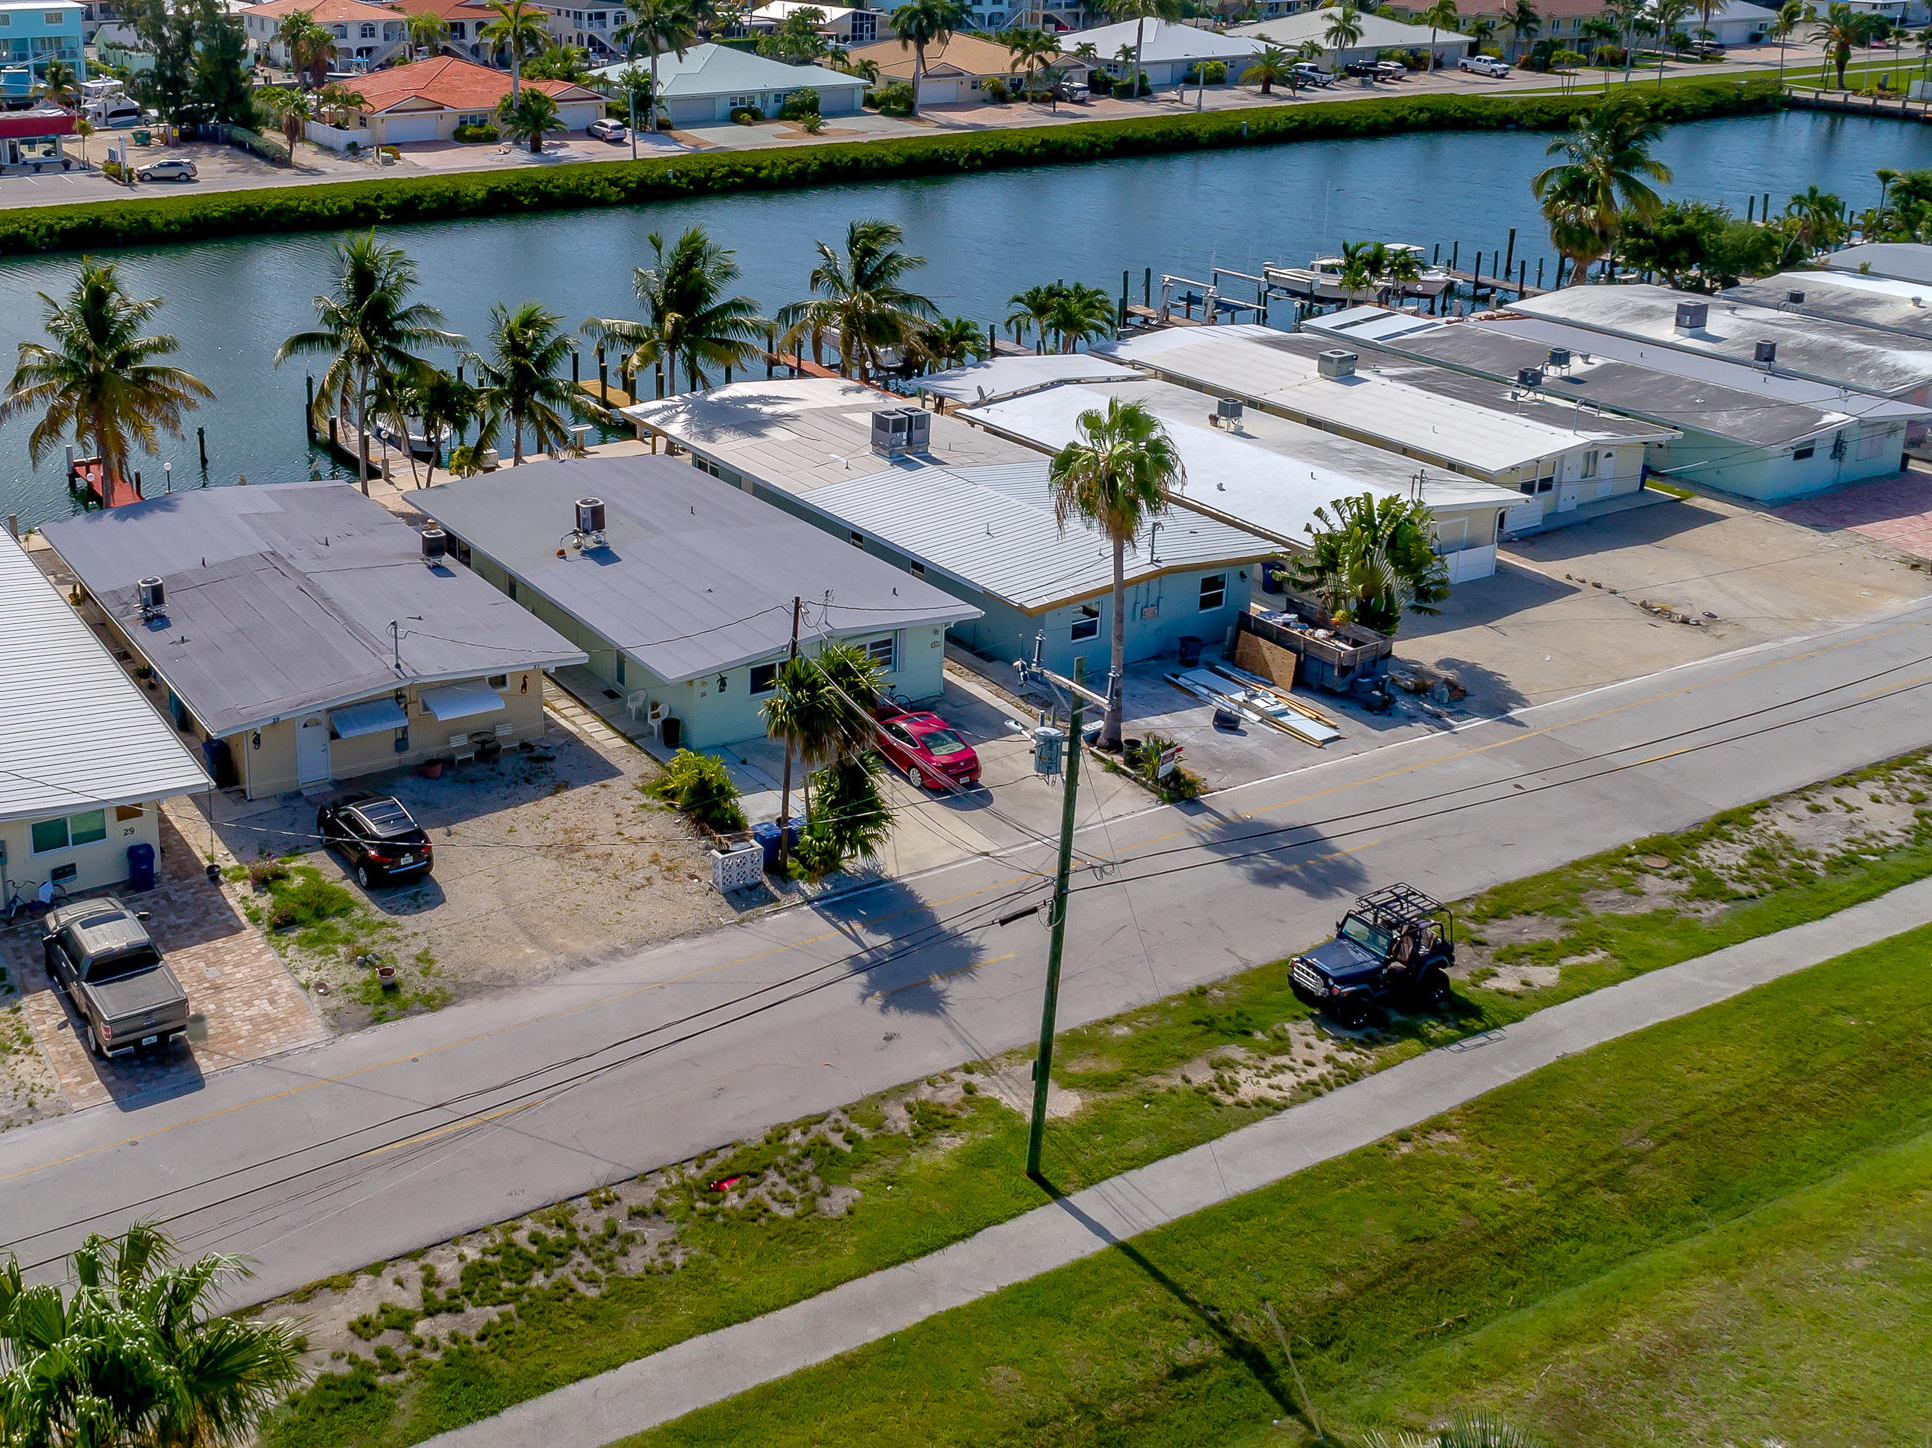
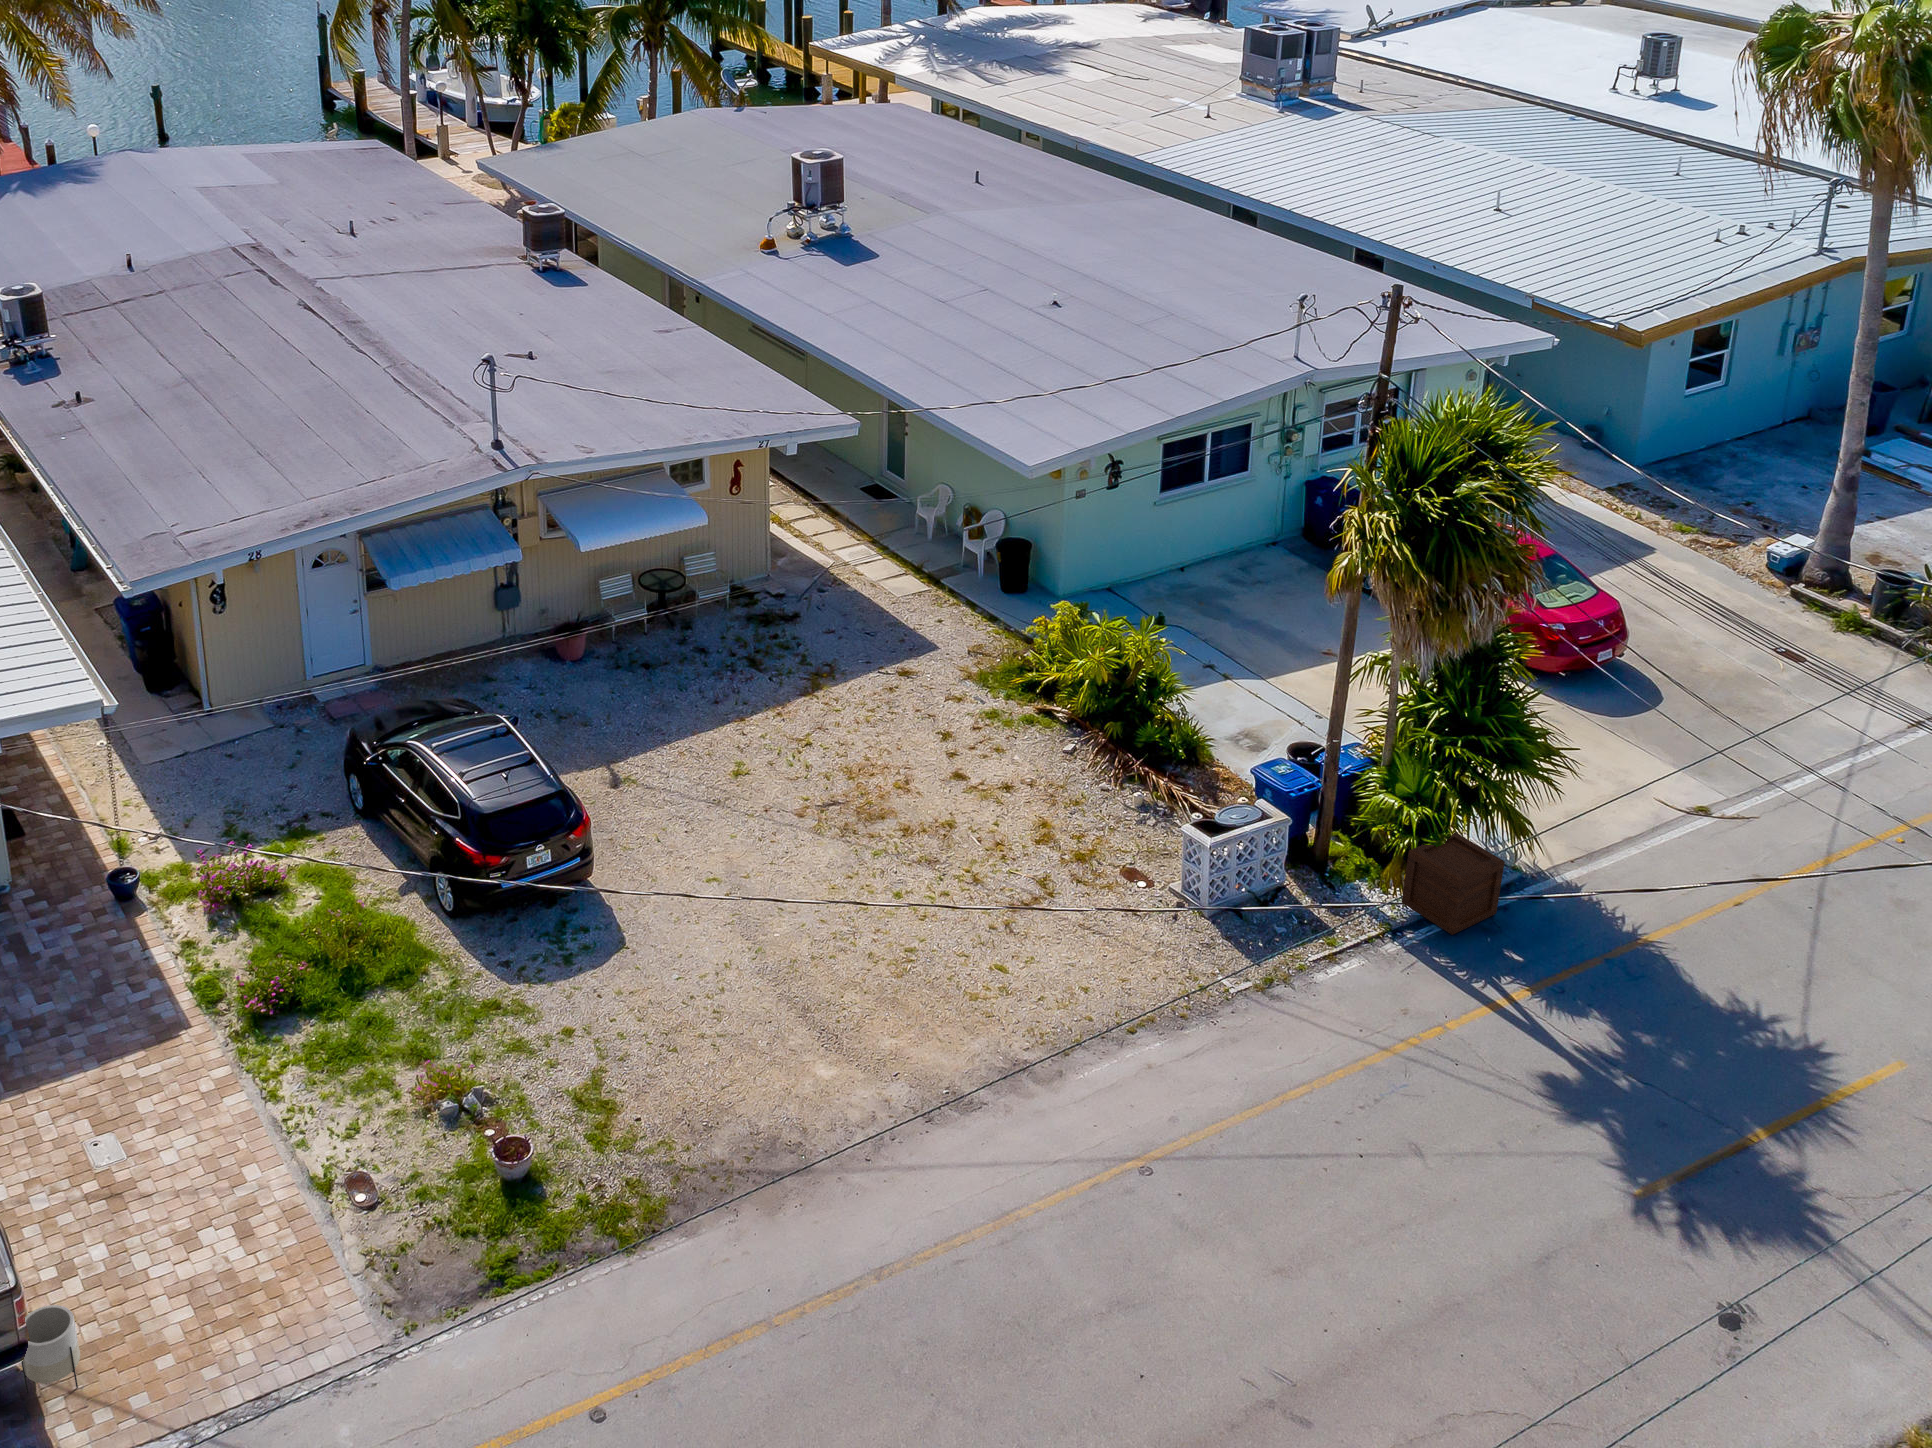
wooden crate: none [816,855,861,903] -> present [1402,832,1505,935]

